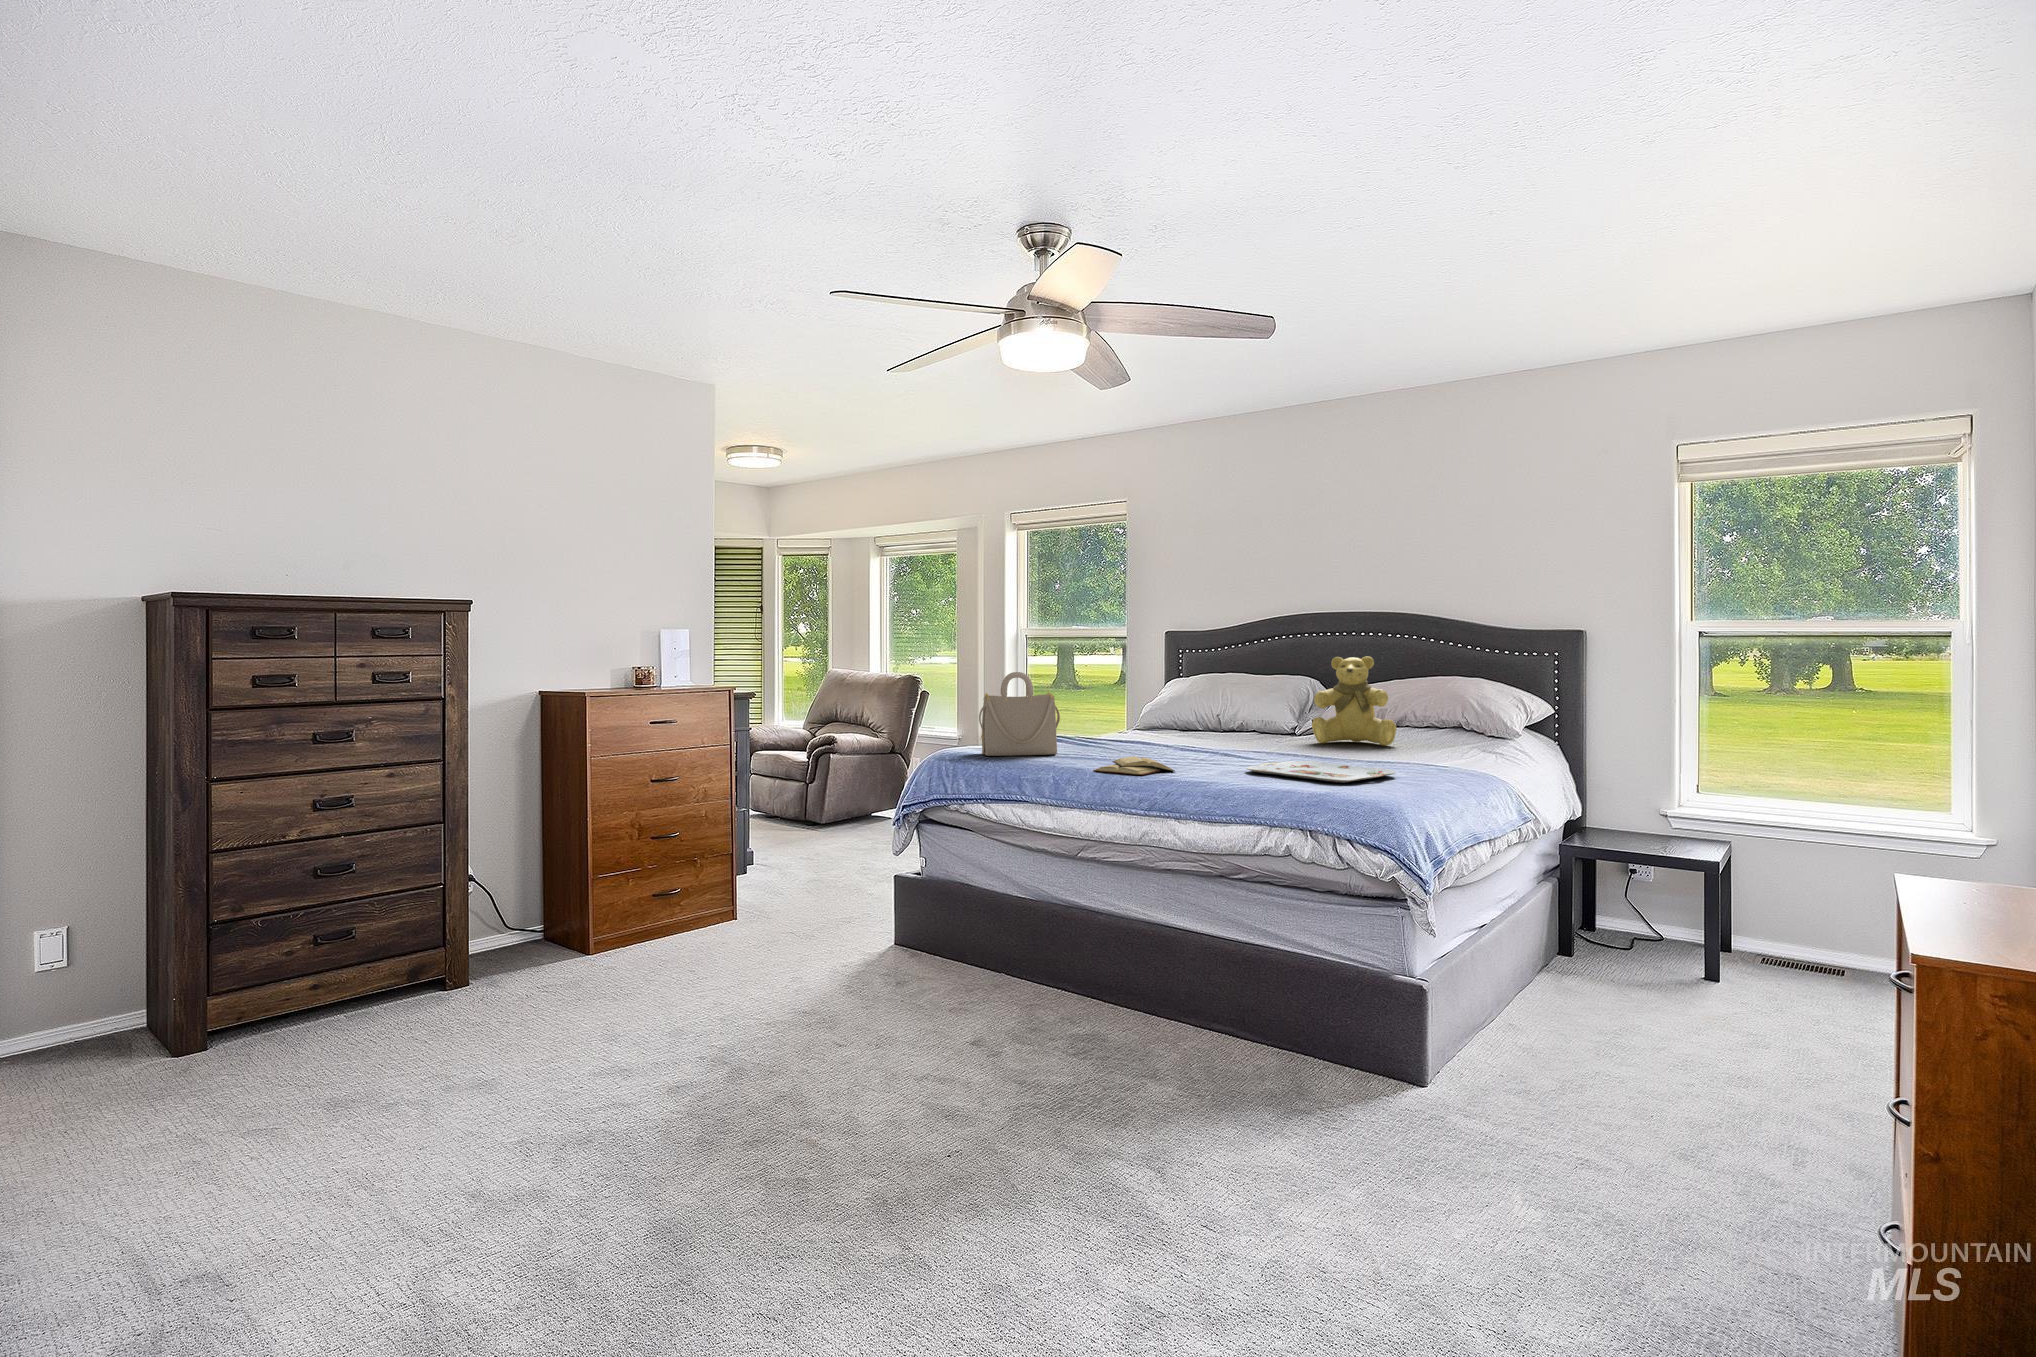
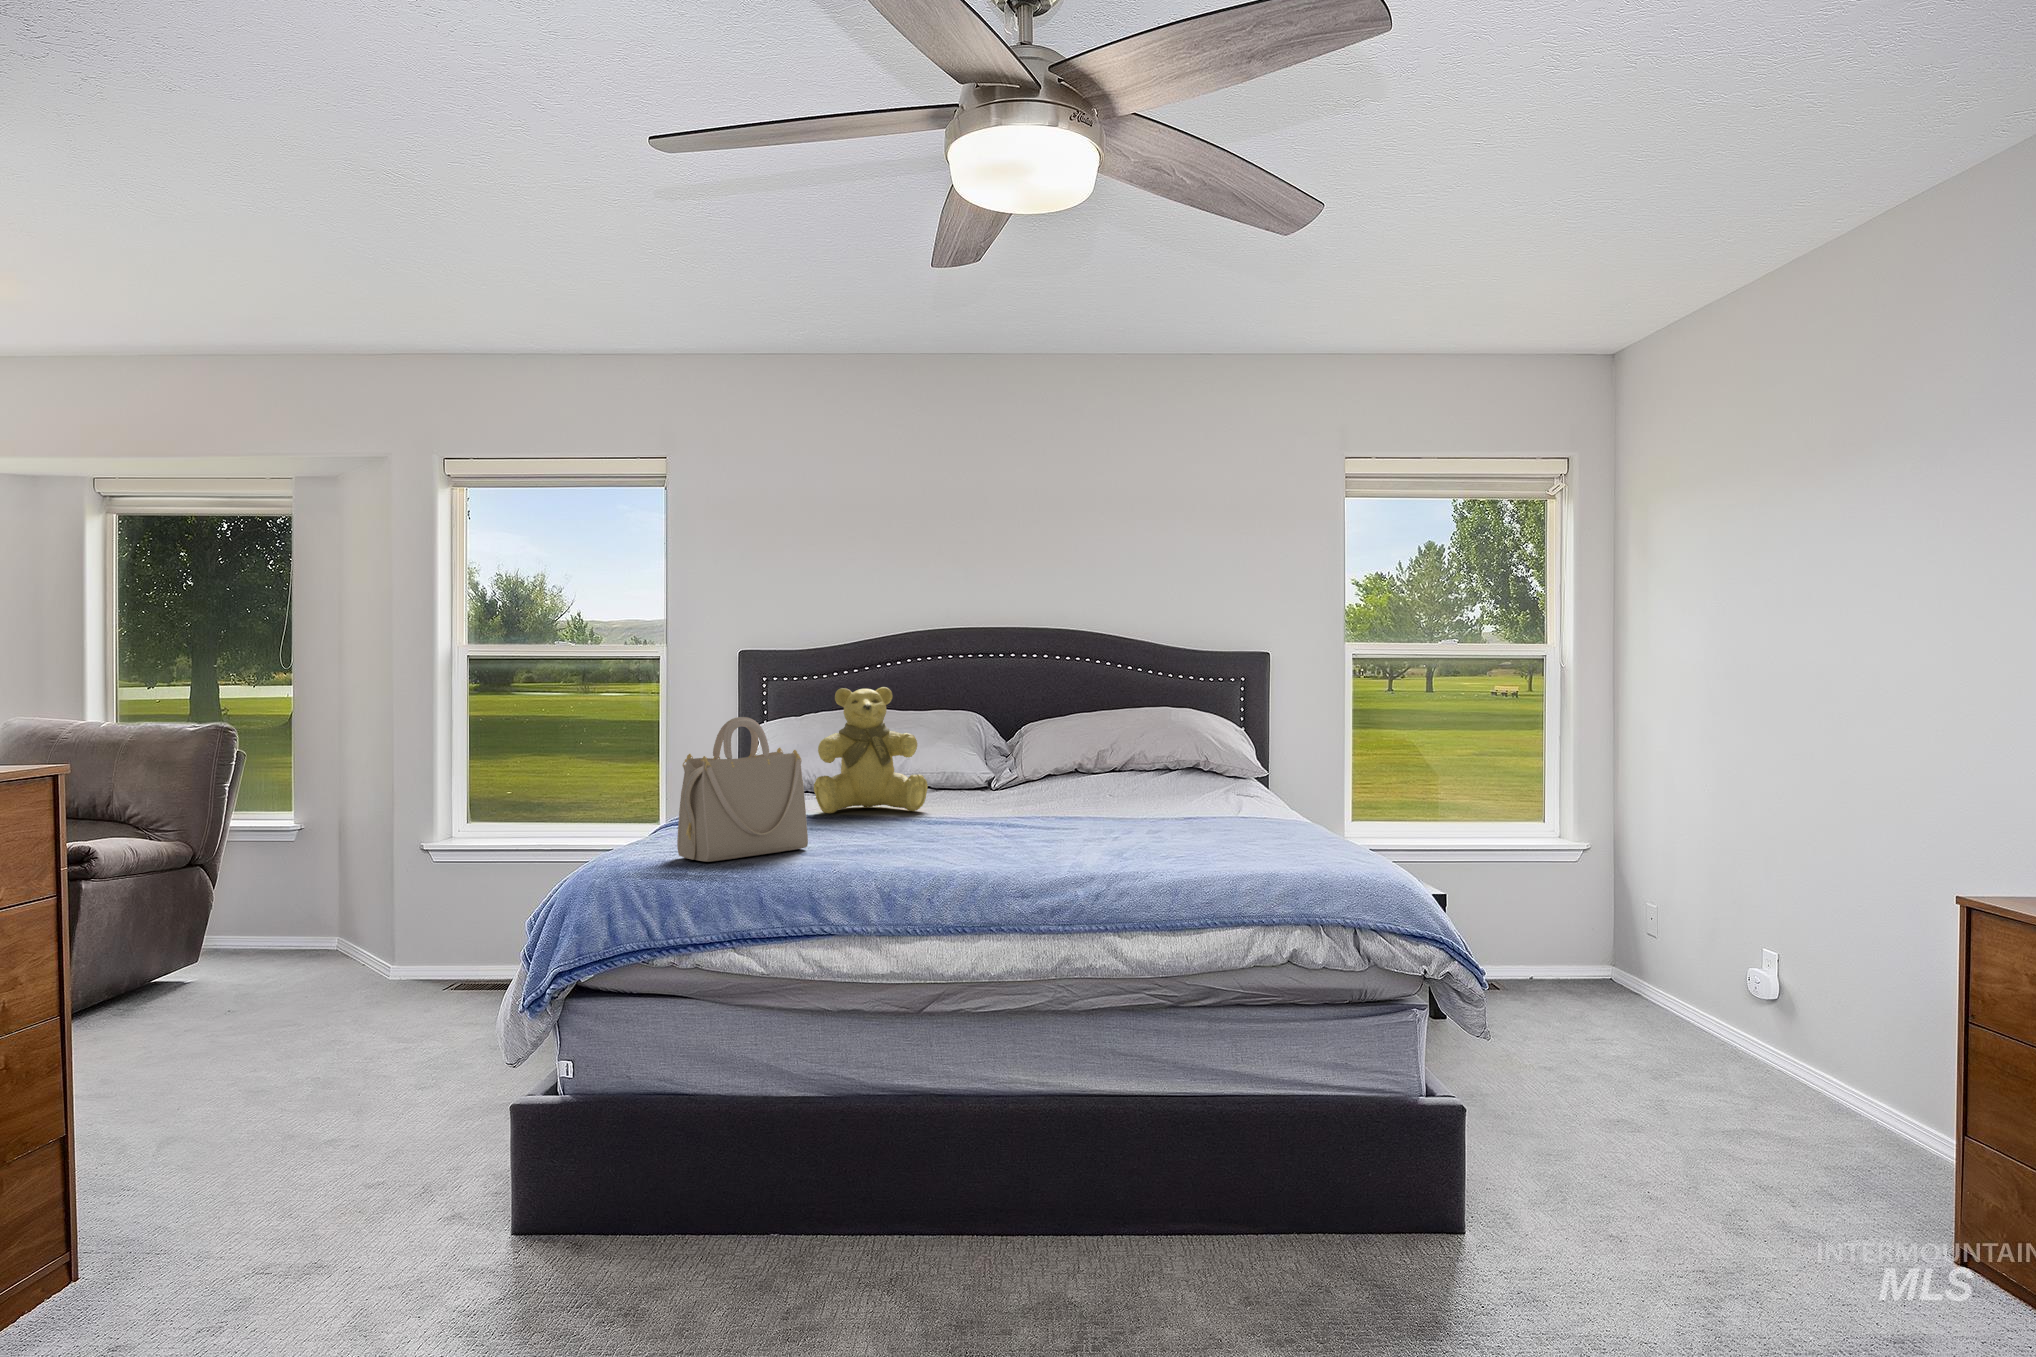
teddy bear: present [1312,656,1396,746] -> present [814,687,928,813]
diary: present [1093,756,1175,775] -> none [954,843,1059,873]
serving tray: present [1246,761,1395,783] -> none [1132,828,1308,856]

